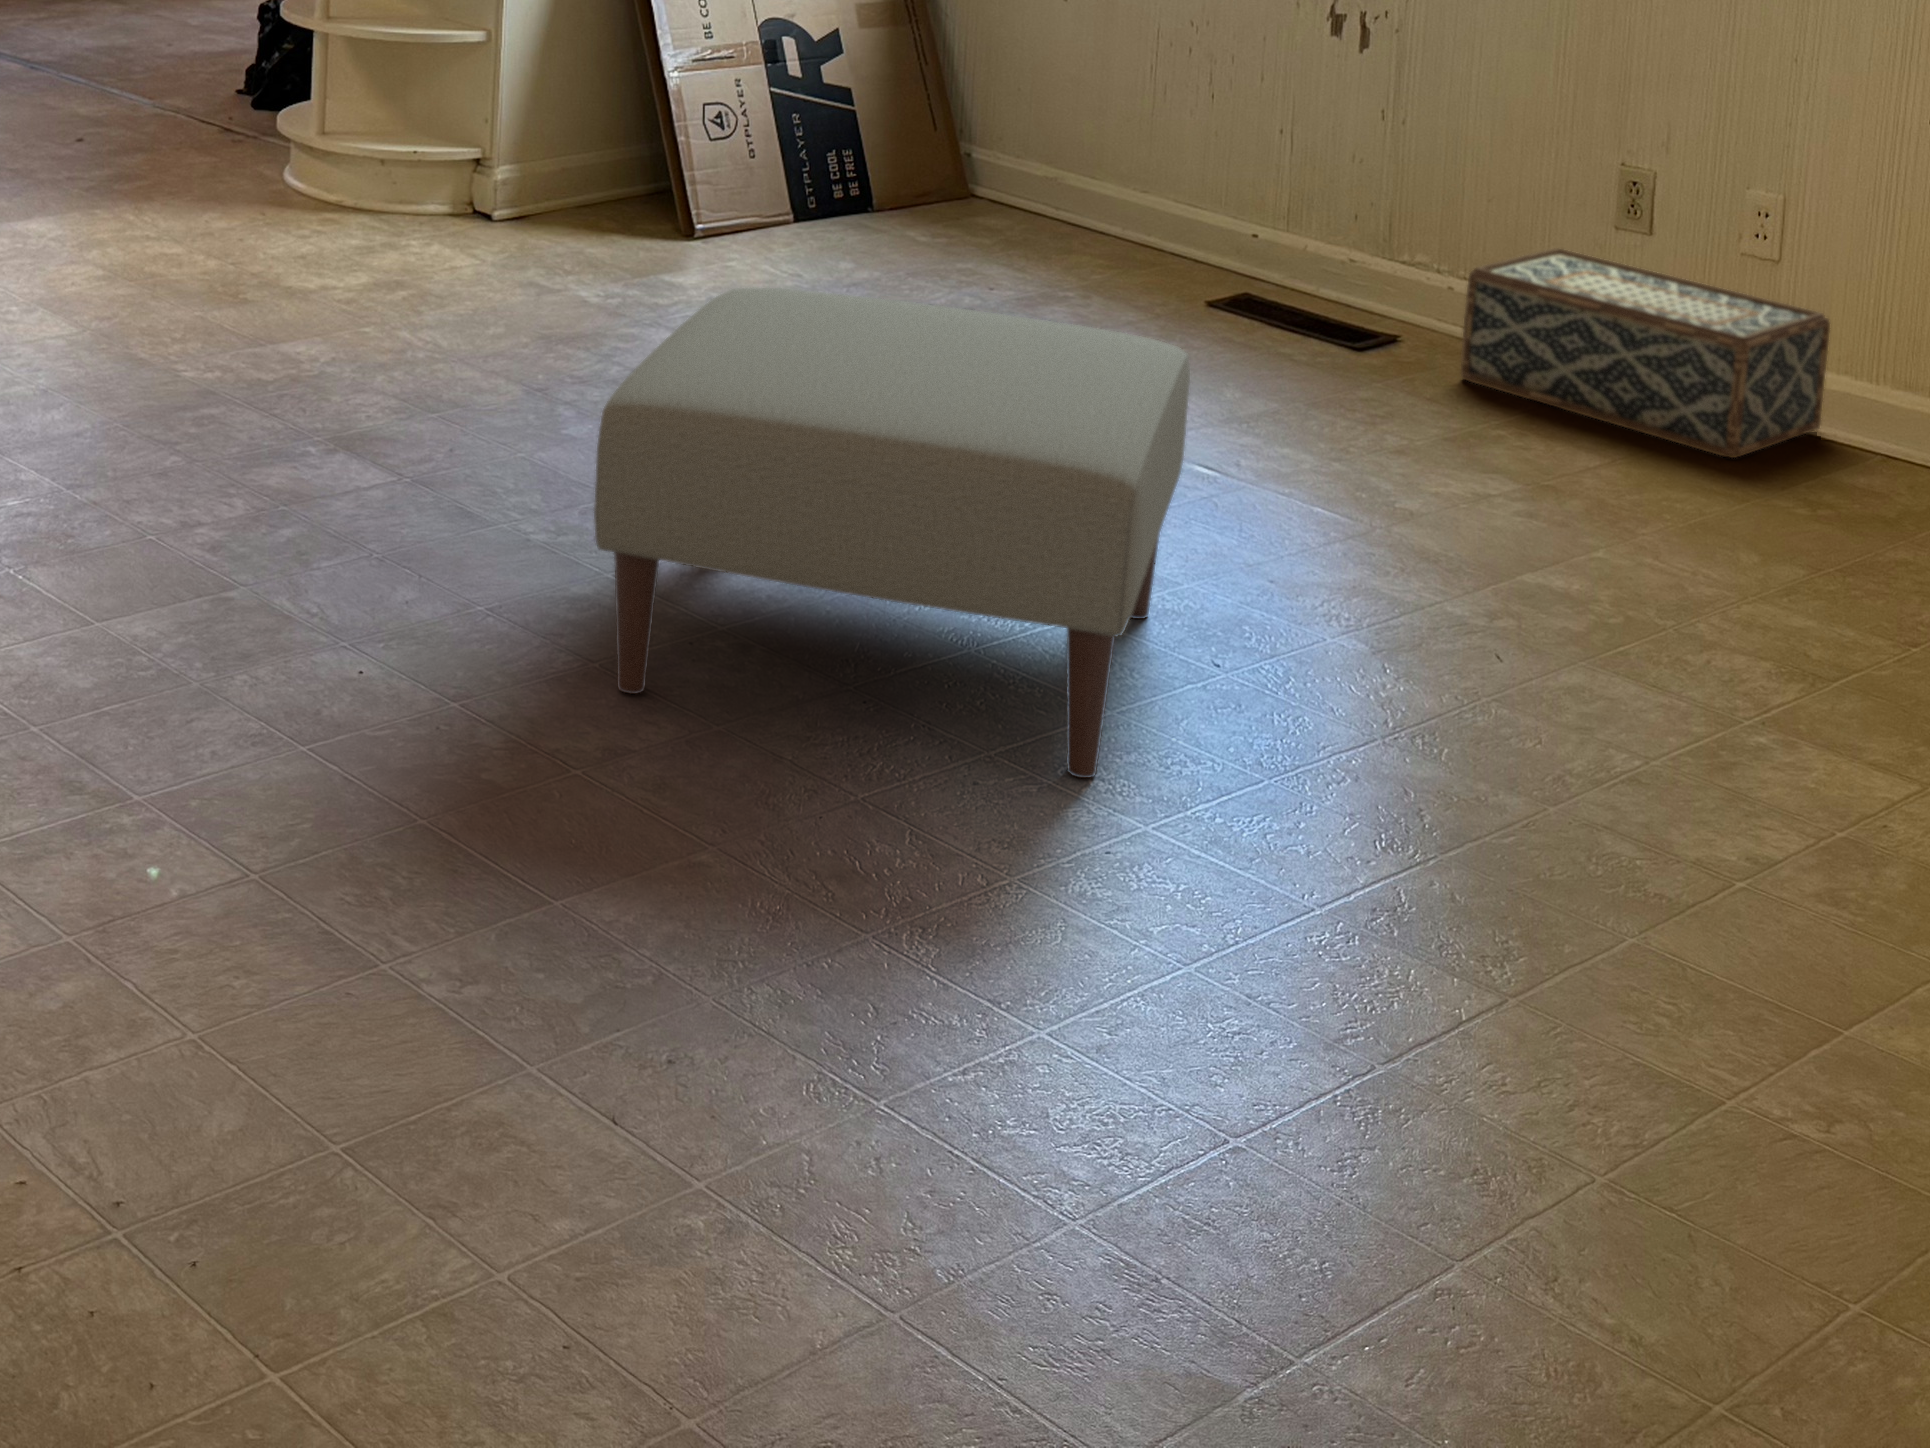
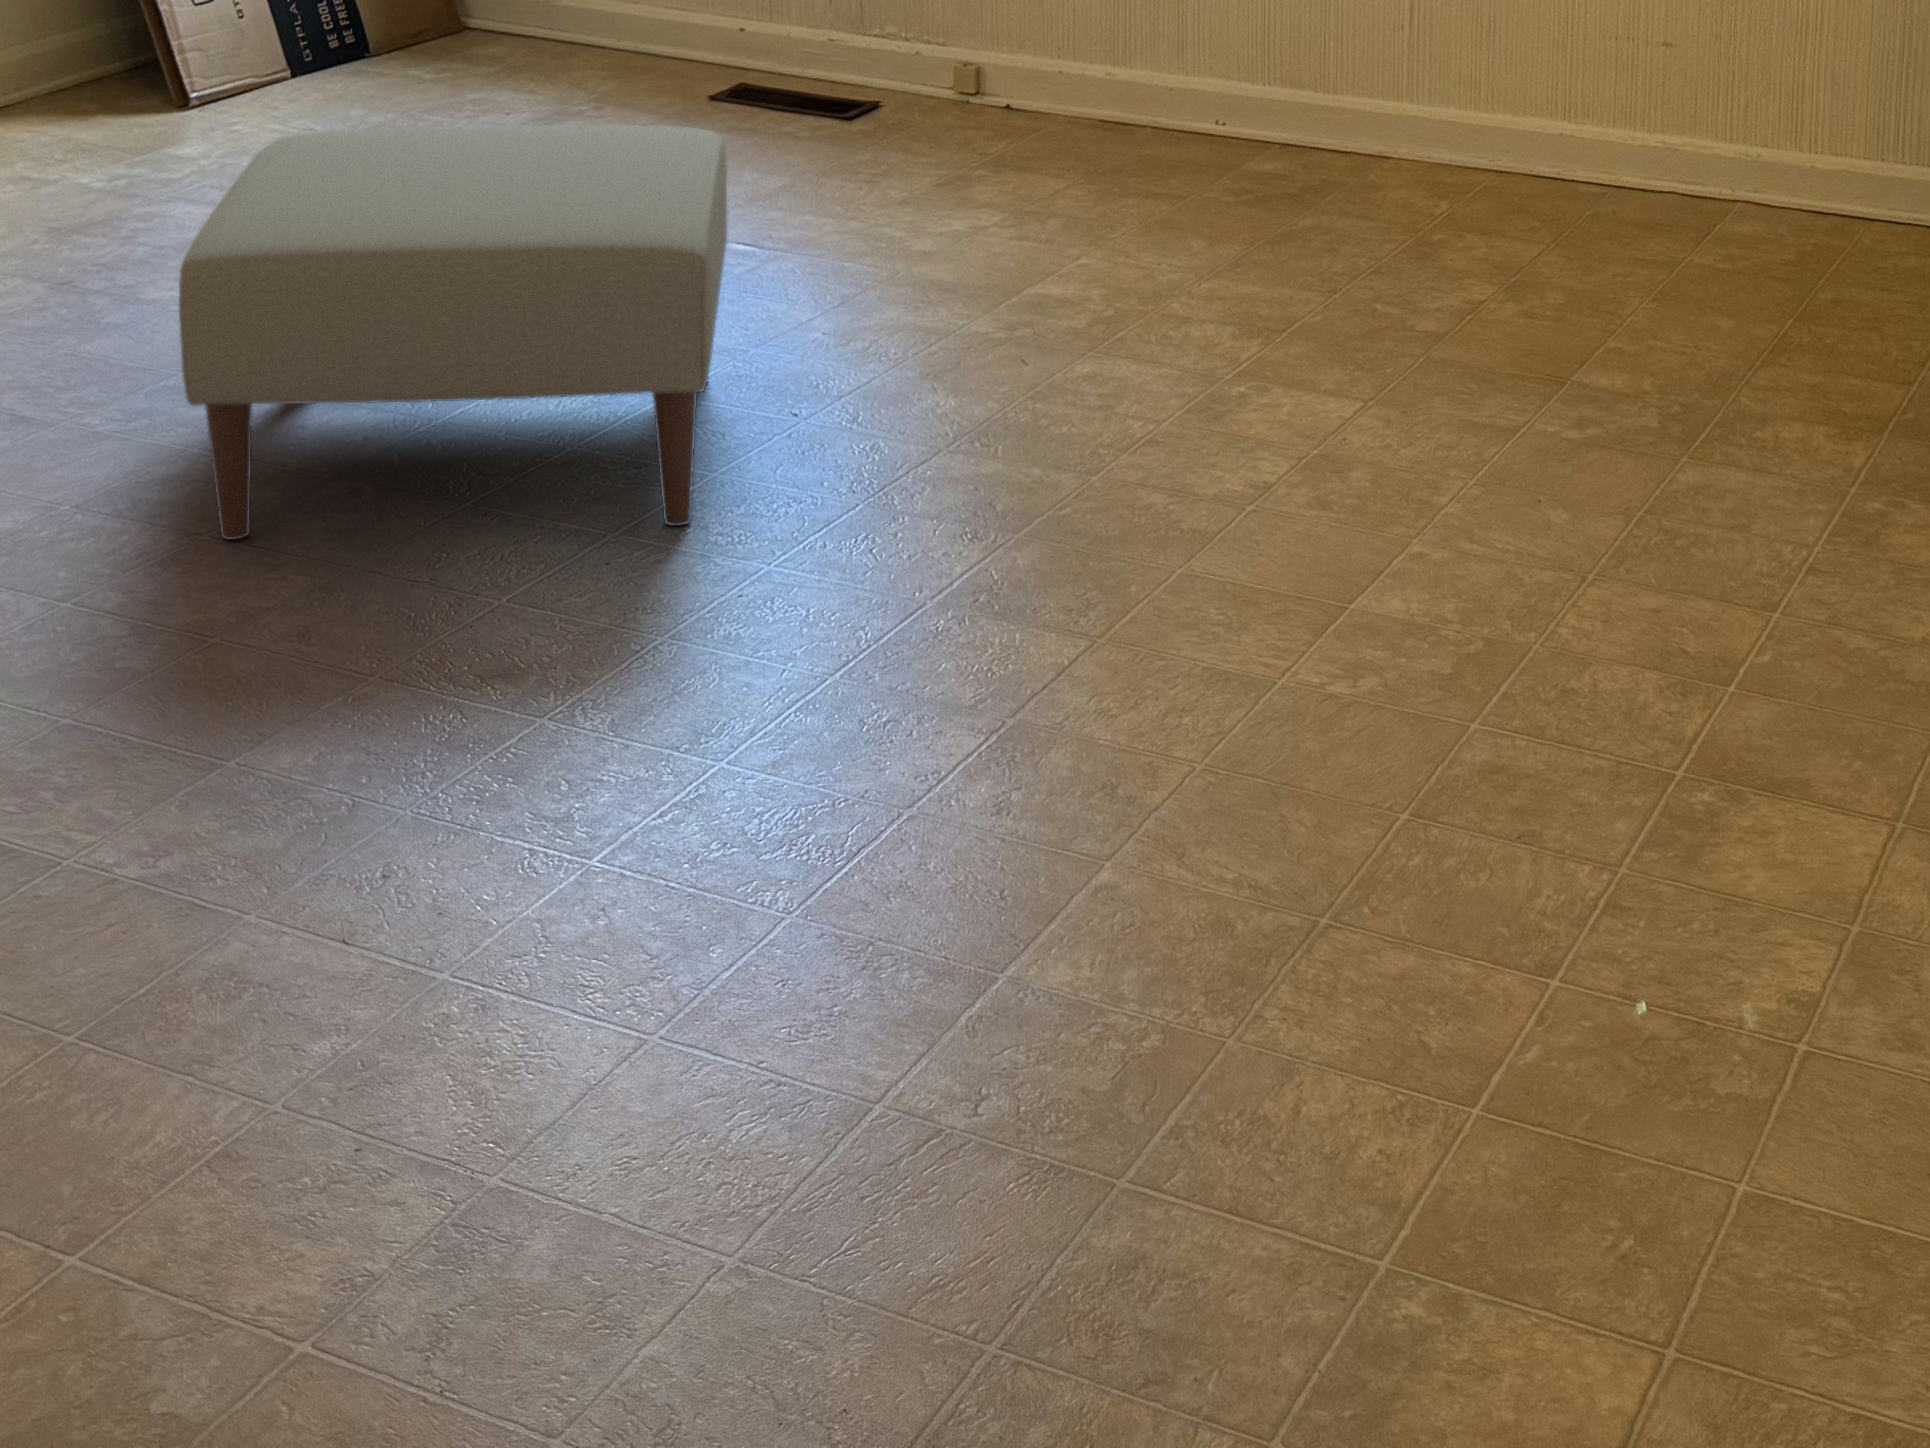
woven basket: present [1461,248,1830,458] -> none [937,7,1231,166]

